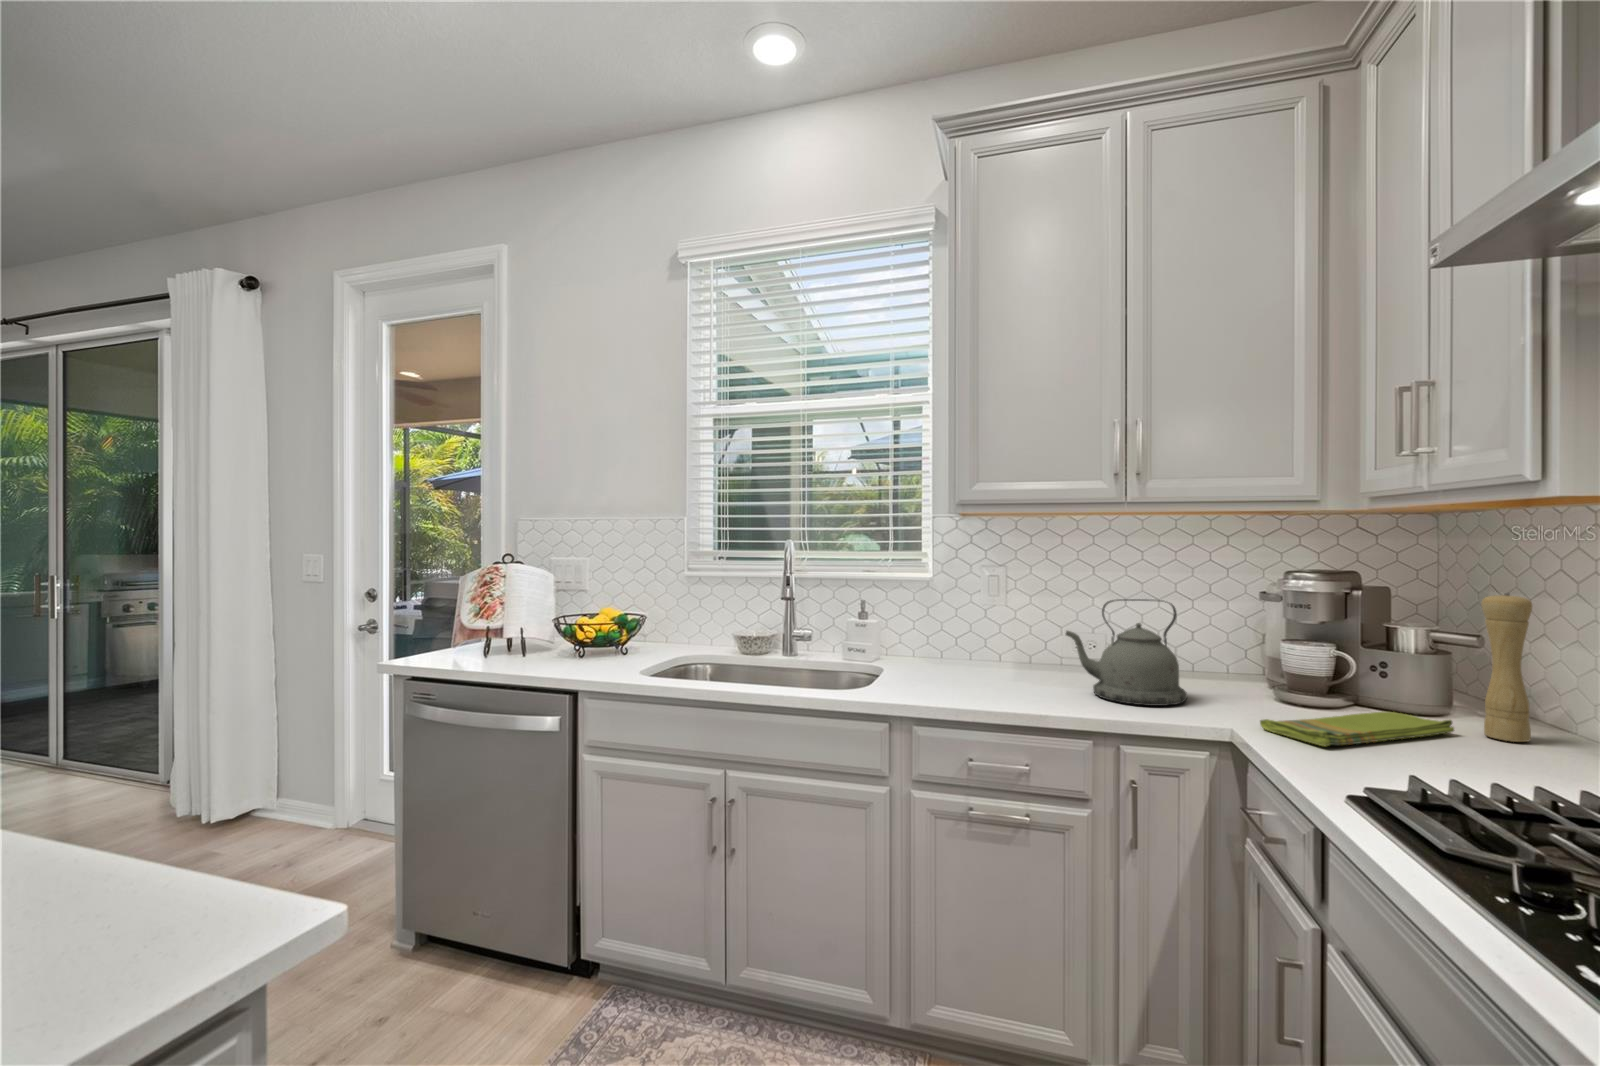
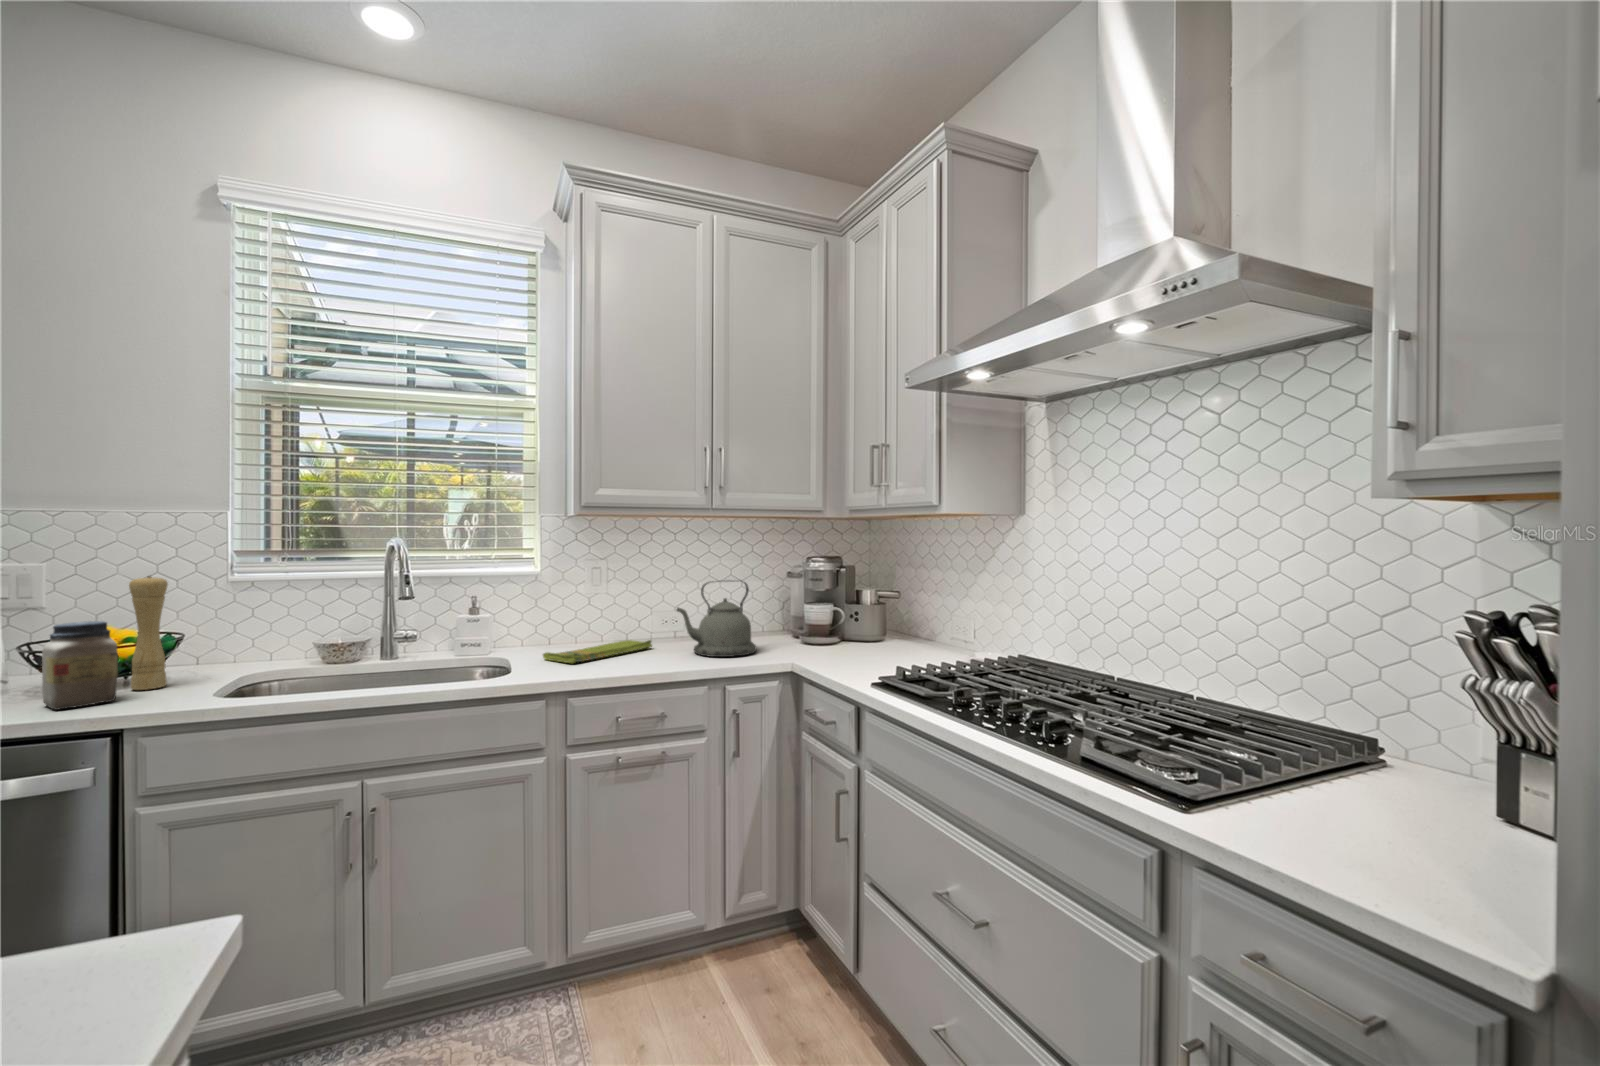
pepper mill: present [1482,593,1532,742] -> present [129,576,168,690]
jar: none [549,603,589,669] -> present [42,621,118,710]
dish towel: present [1260,712,1454,746] -> present [543,640,652,663]

